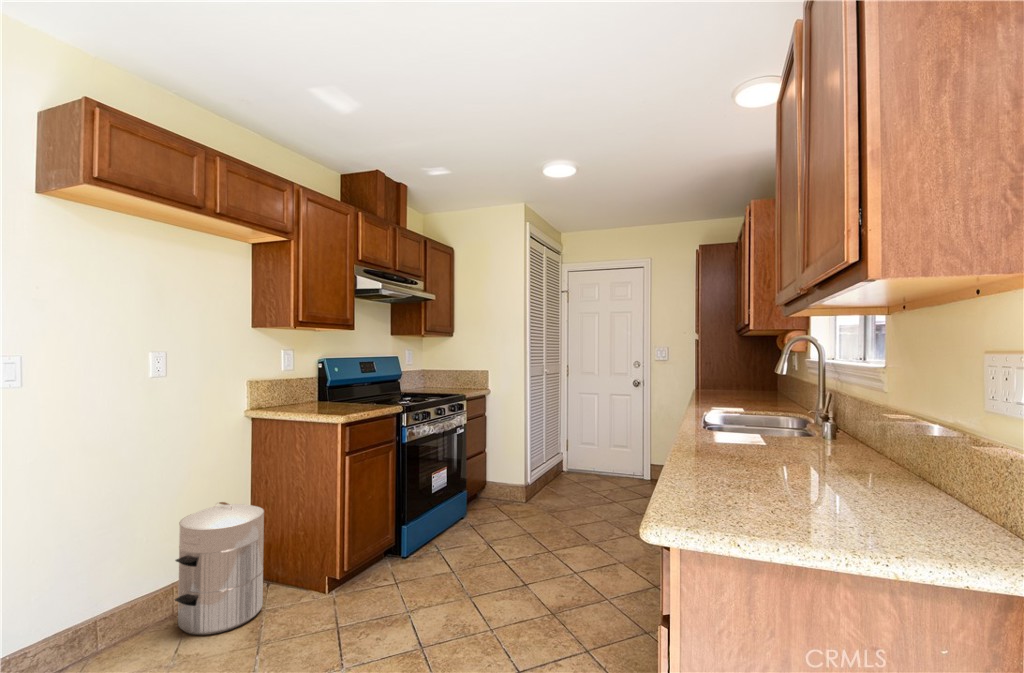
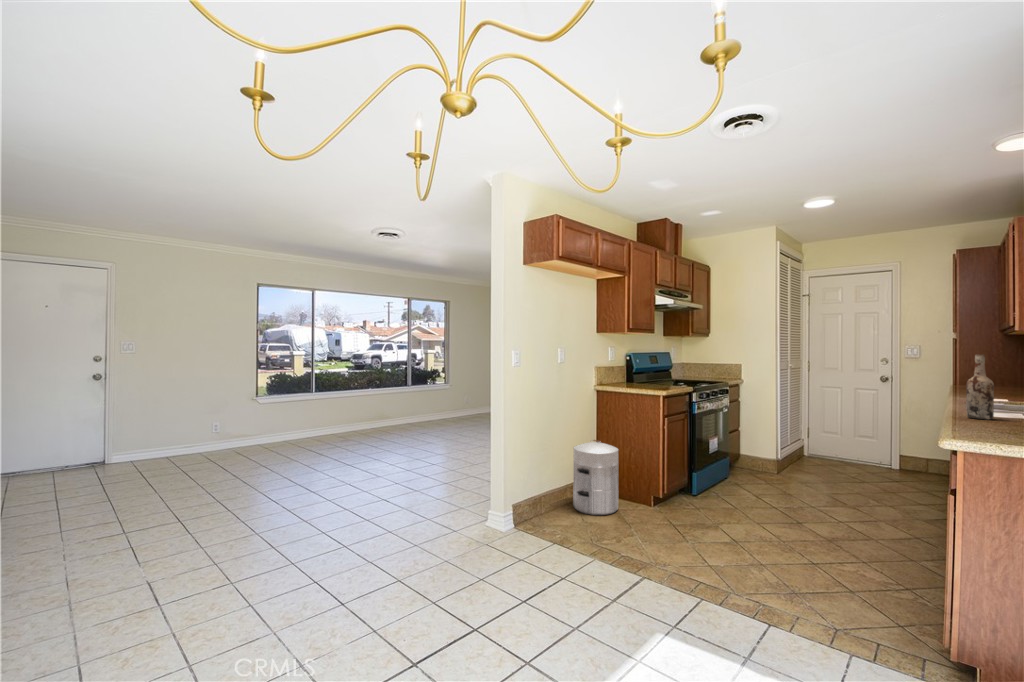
wine bottle: none [701,357,732,453] -> present [966,354,994,420]

